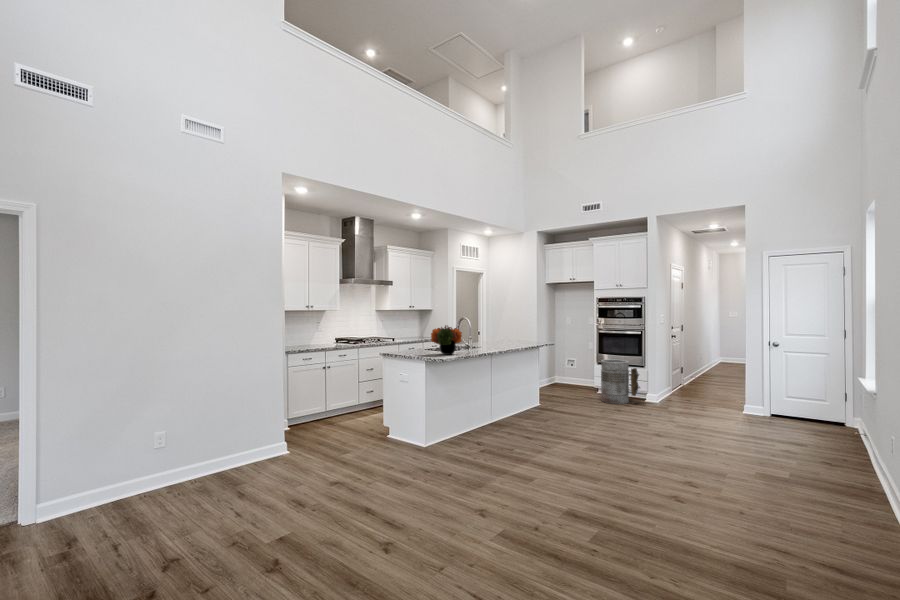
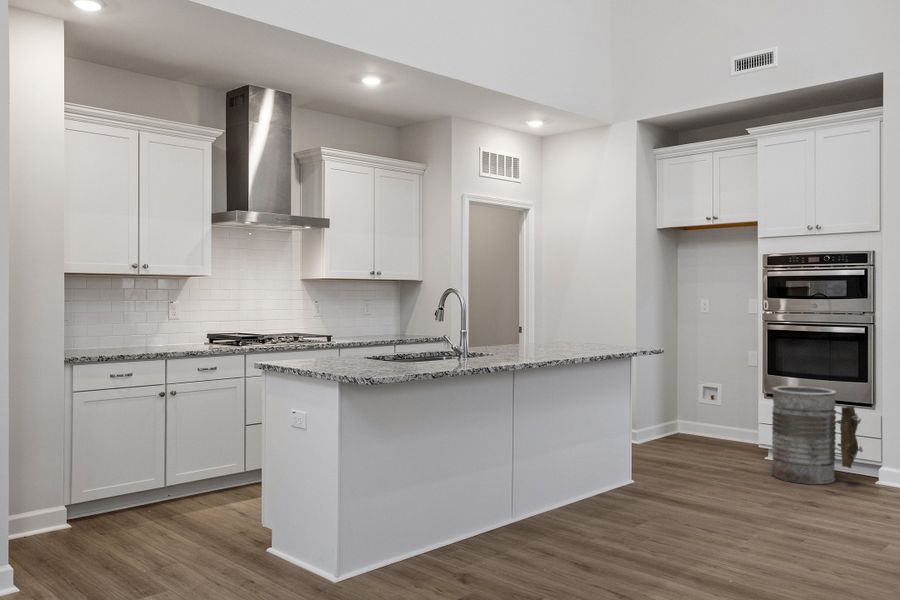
flower arrangement: present [431,325,462,355] -> none [357,298,434,368]

